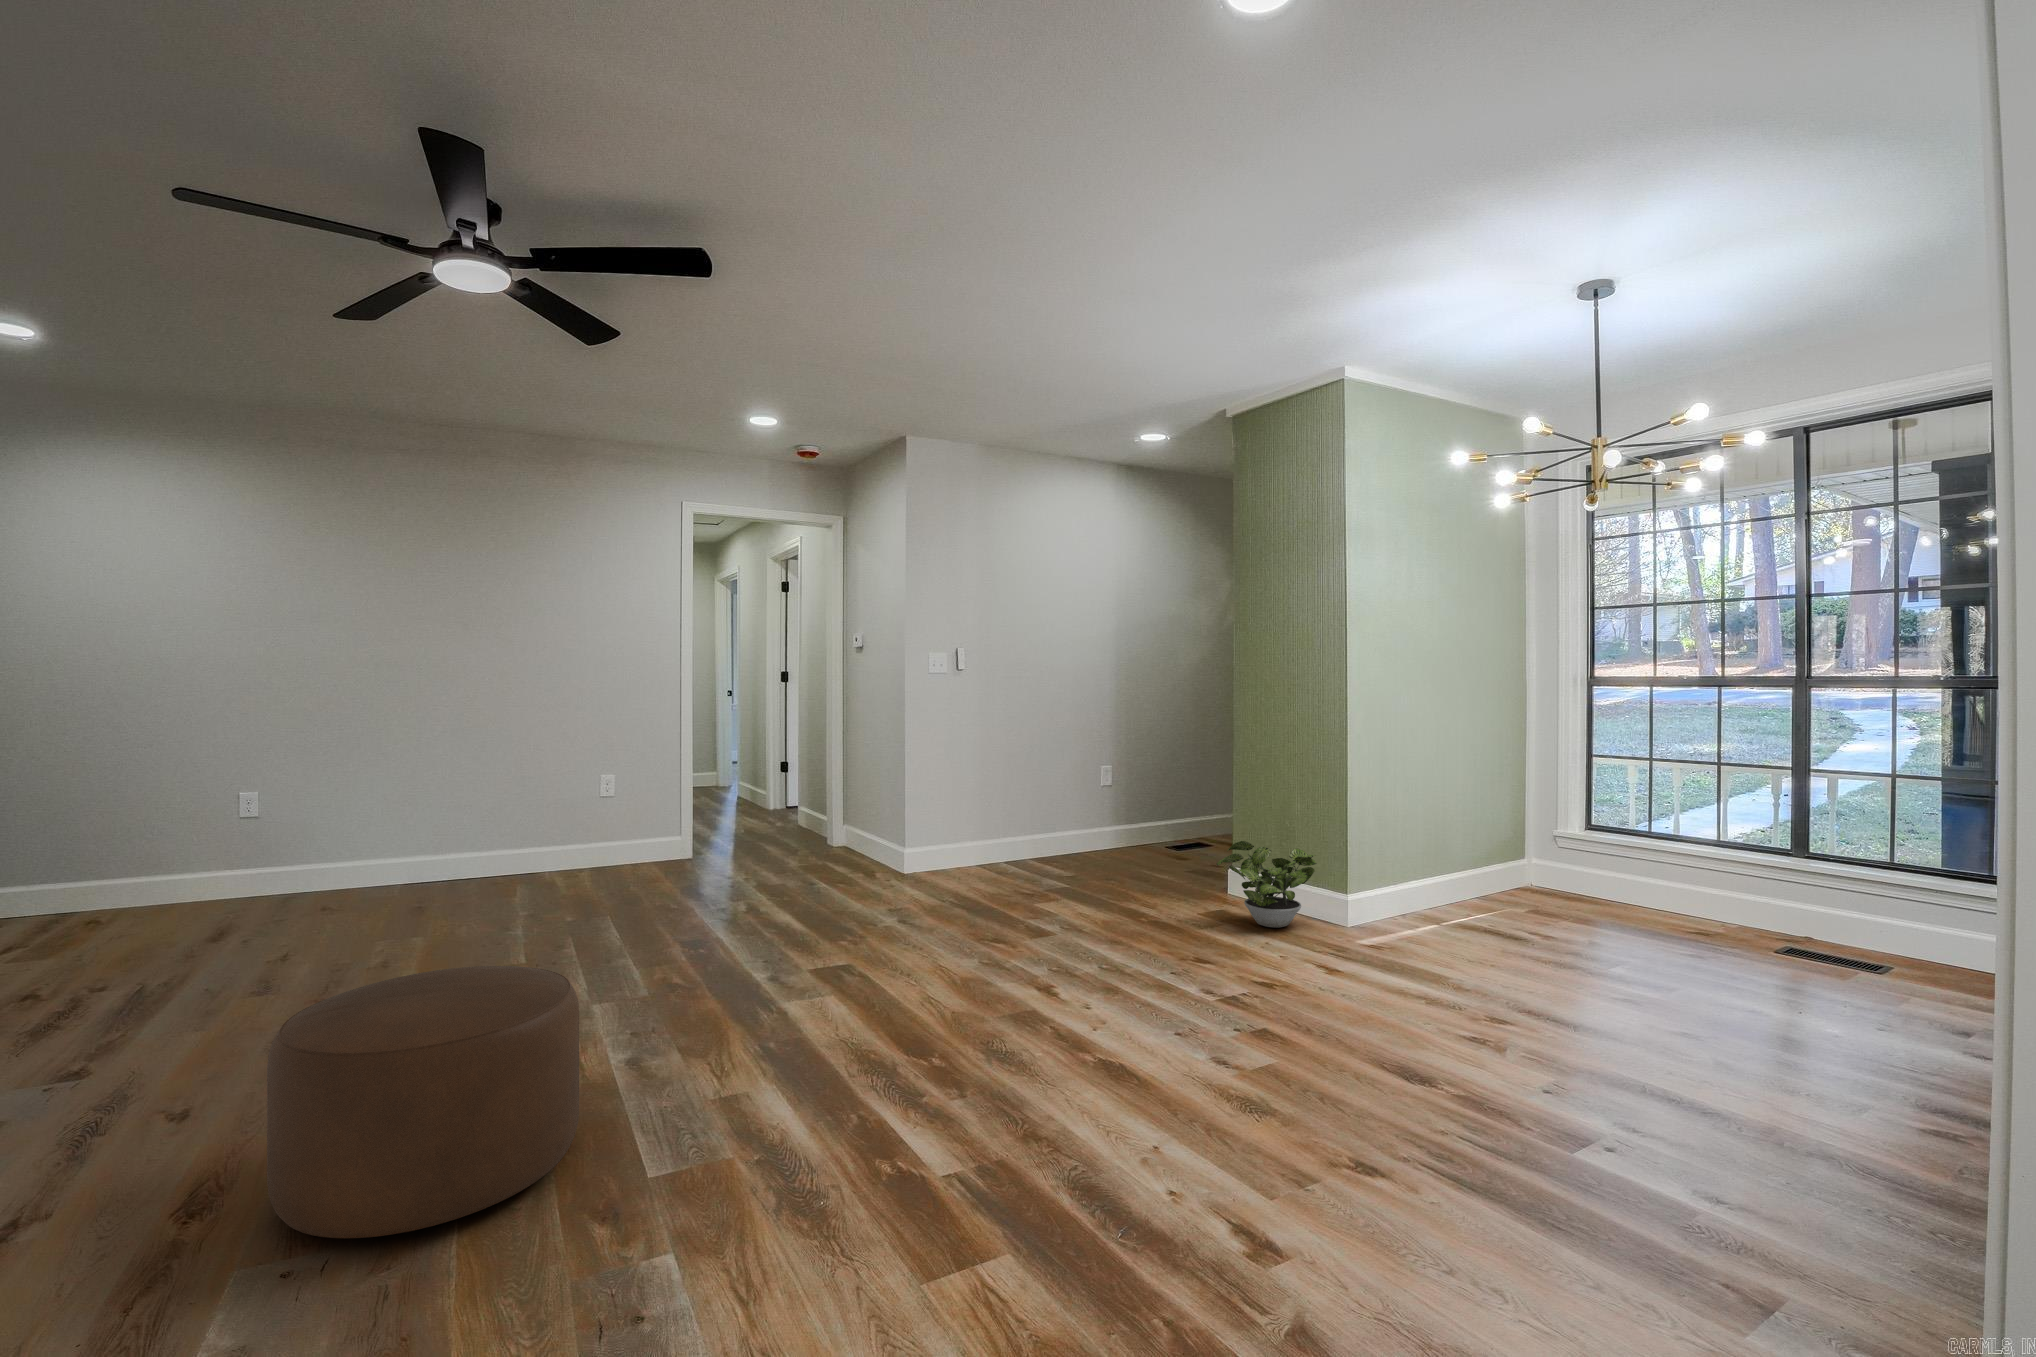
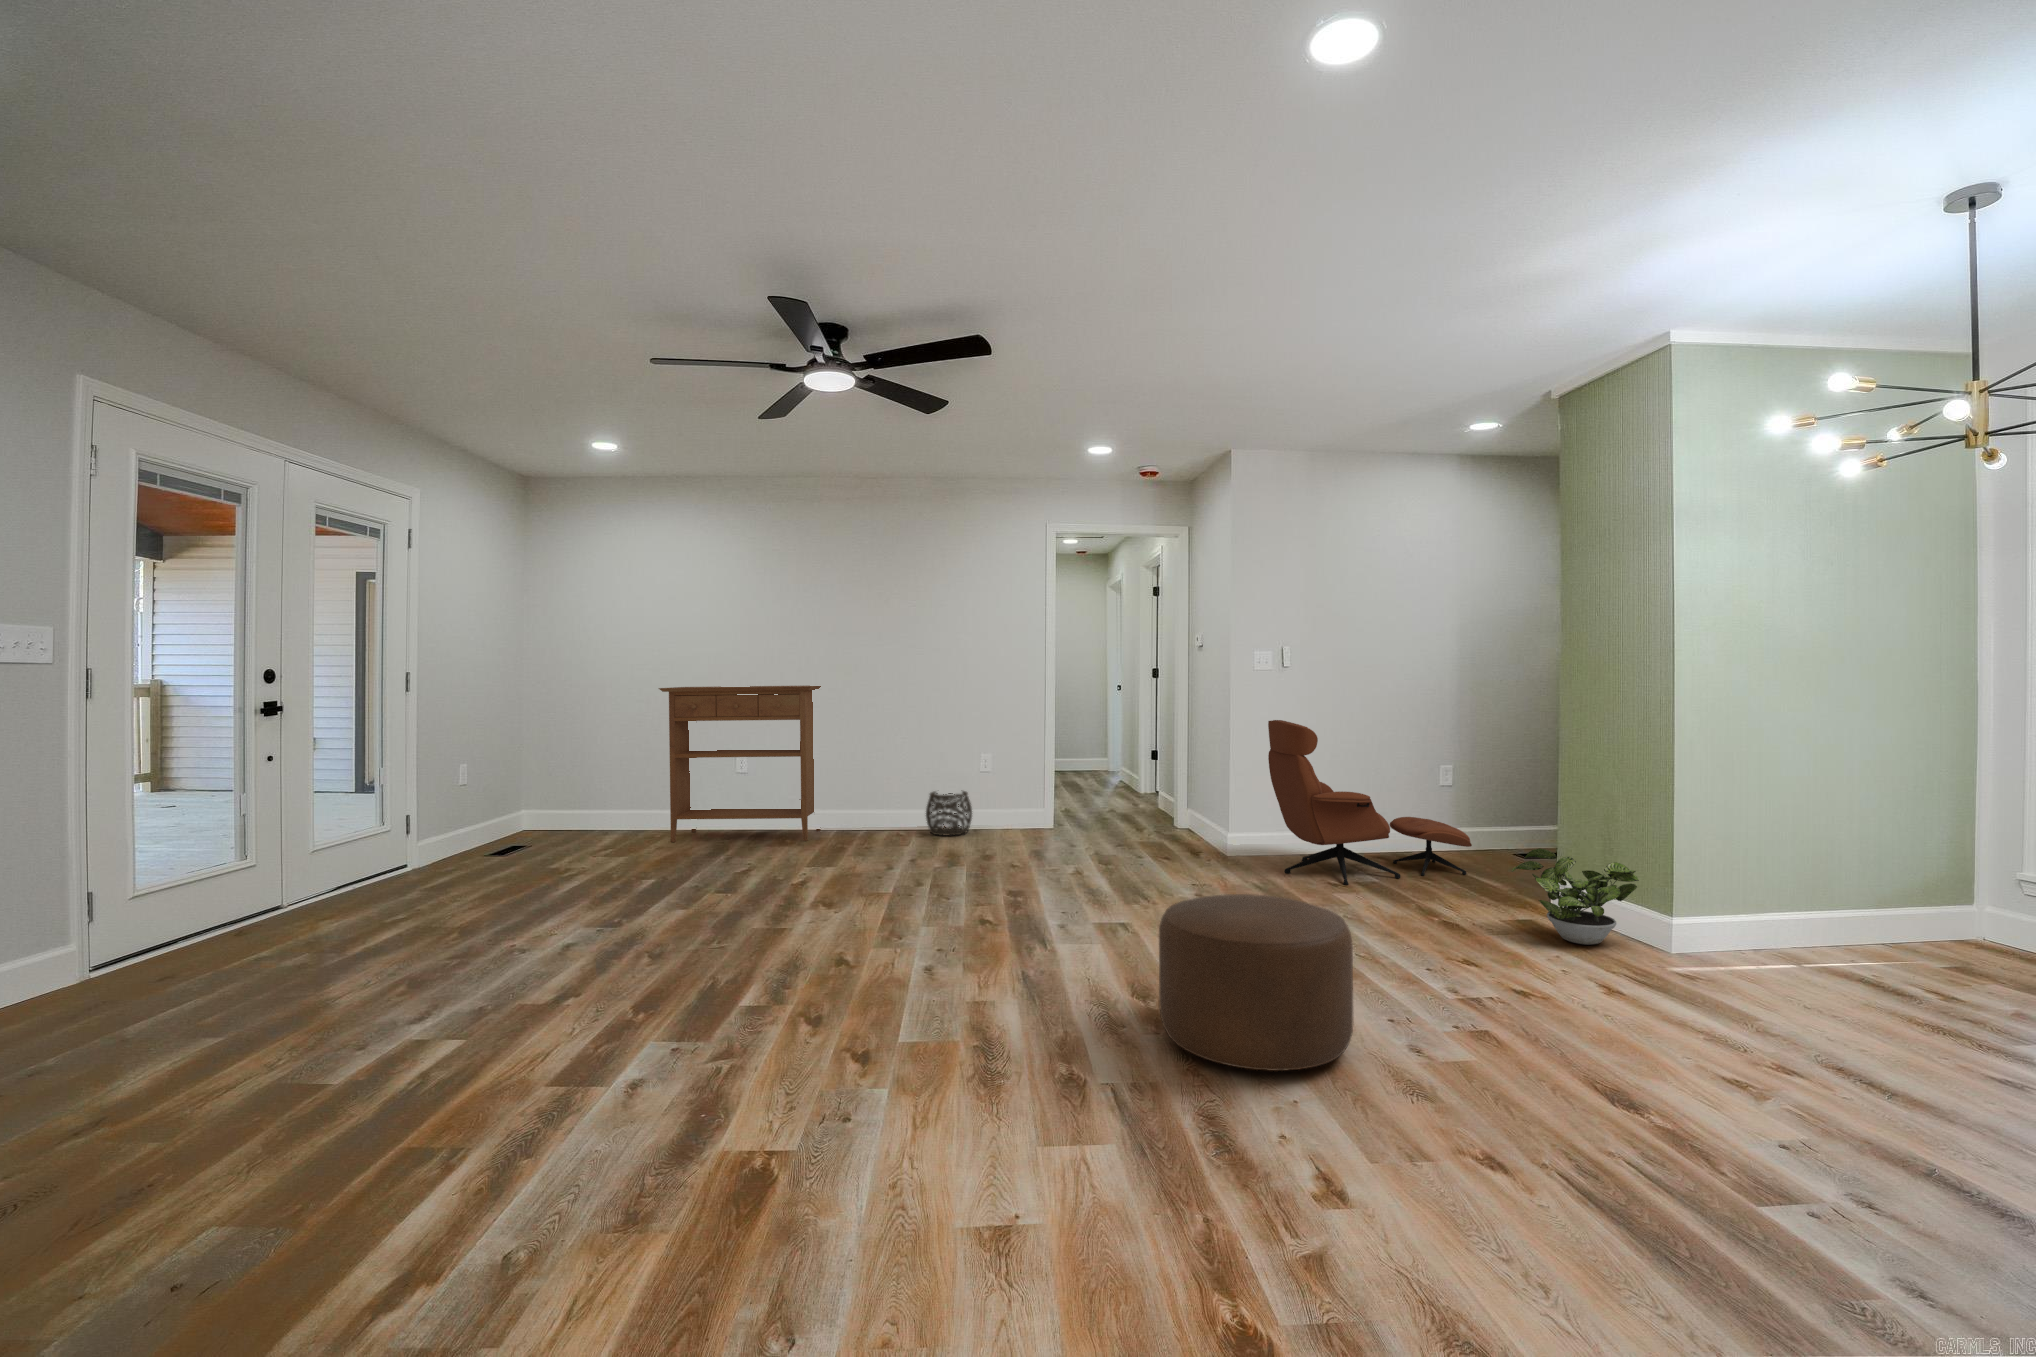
console table: none [49,689,361,932] -> present [659,686,821,842]
lounge chair: none [958,725,1145,894] -> present [1268,720,1472,885]
woven basket: none [519,822,587,883] -> present [926,791,972,836]
ottoman: present [267,966,579,1238] -> present [1159,894,1353,1071]

